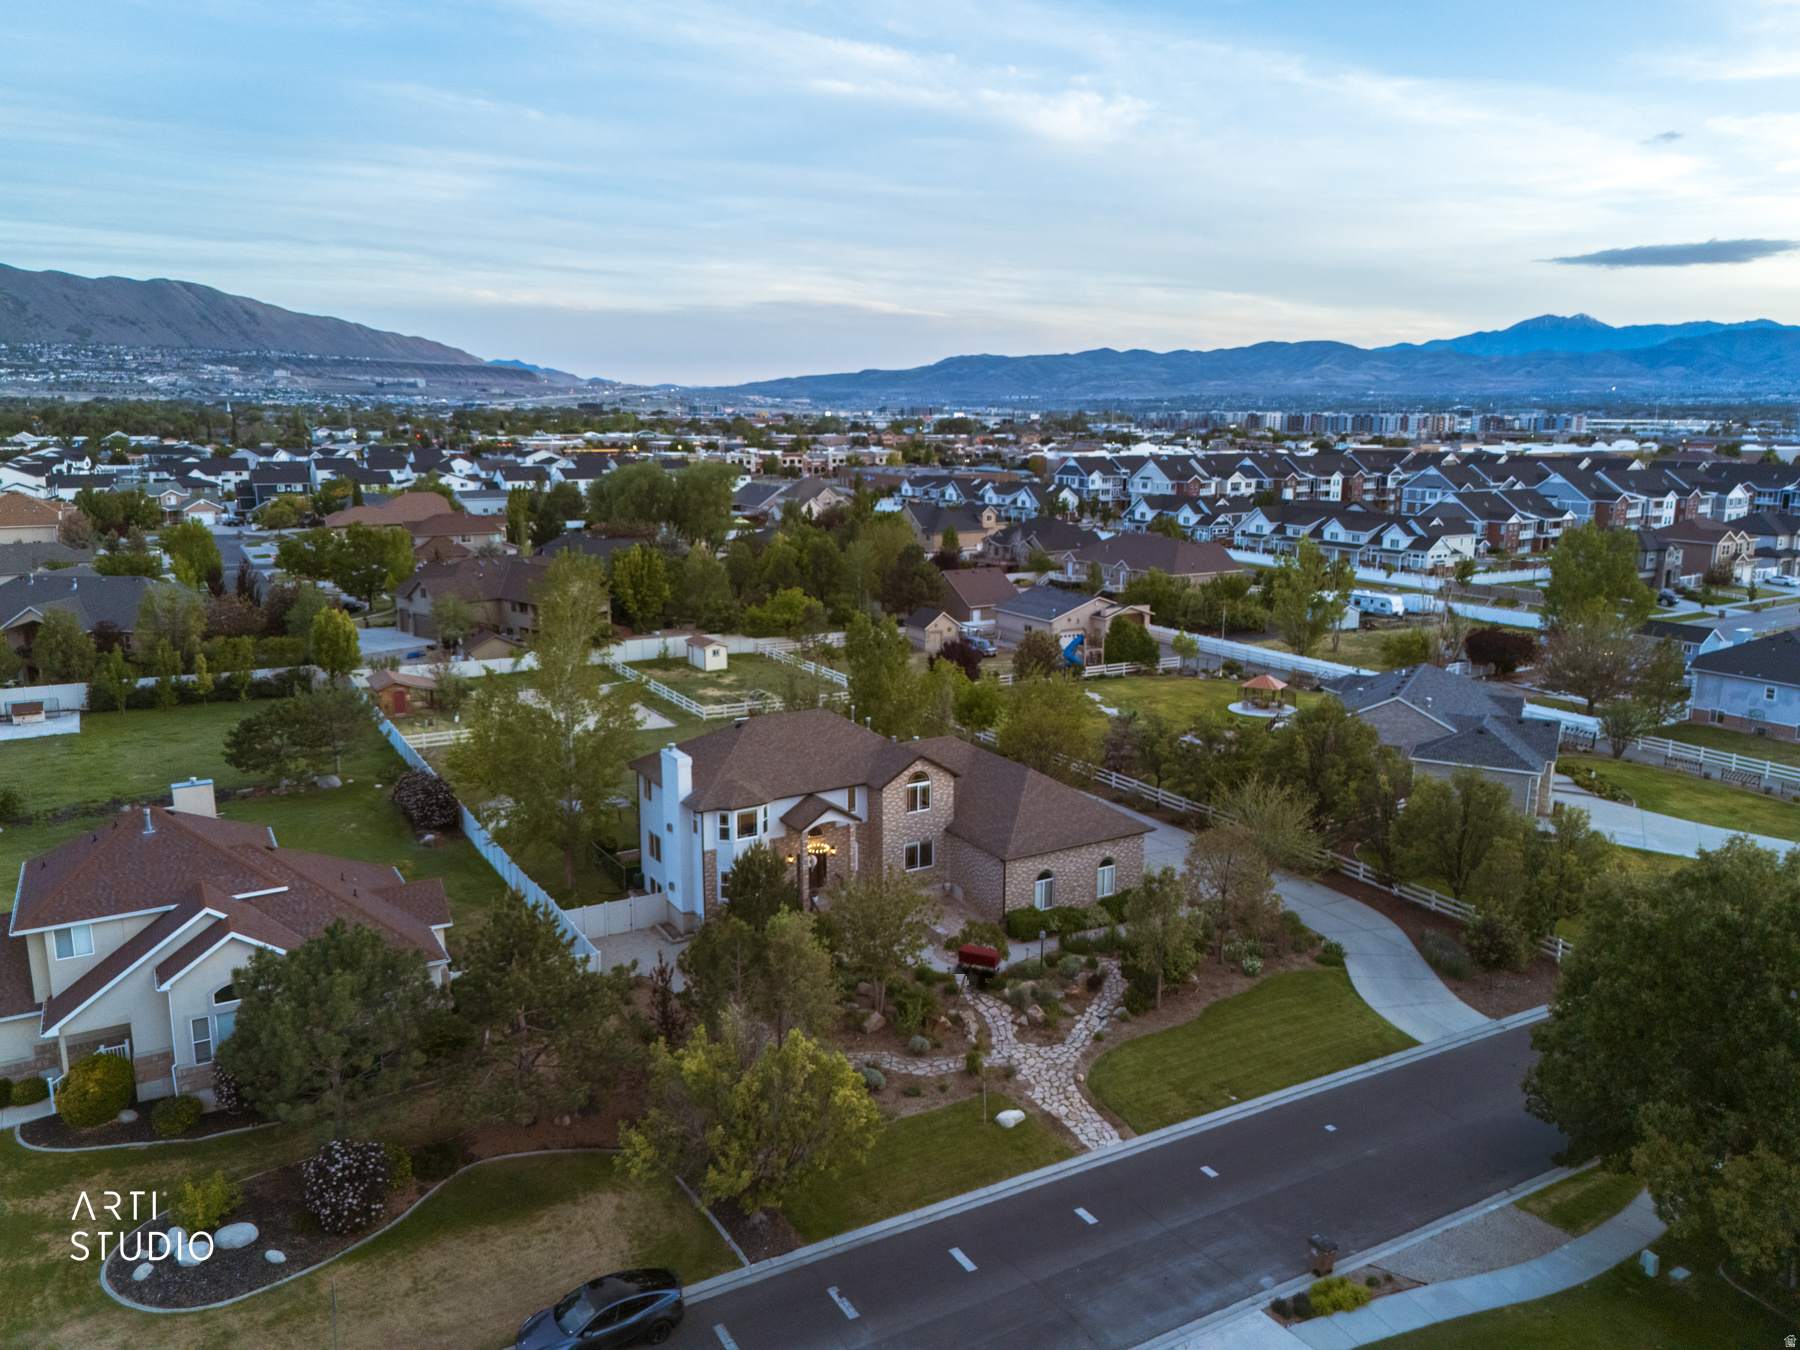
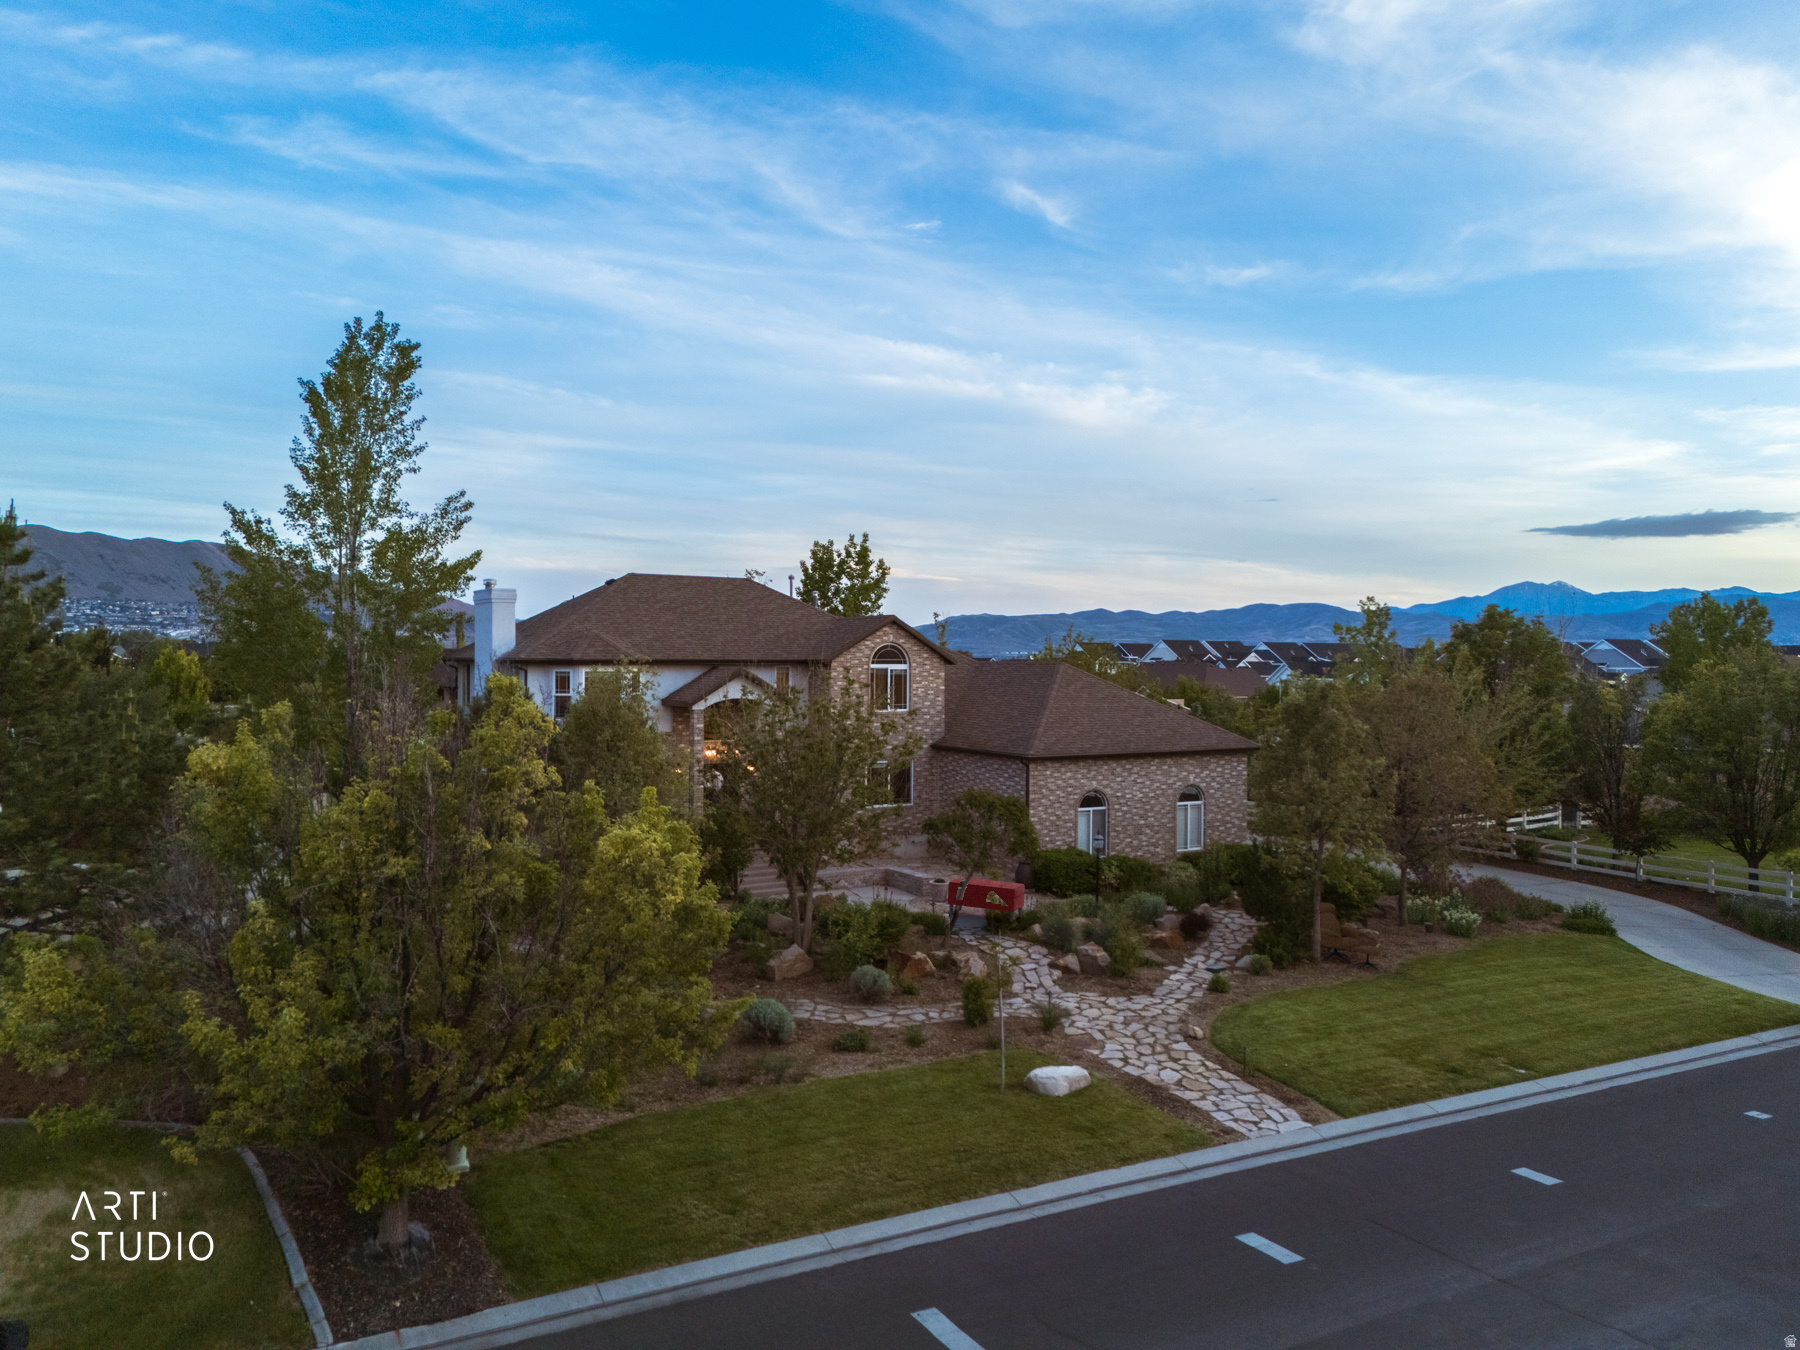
lounge chair: none [1159,972,1192,1015] -> present [1319,903,1380,970]

